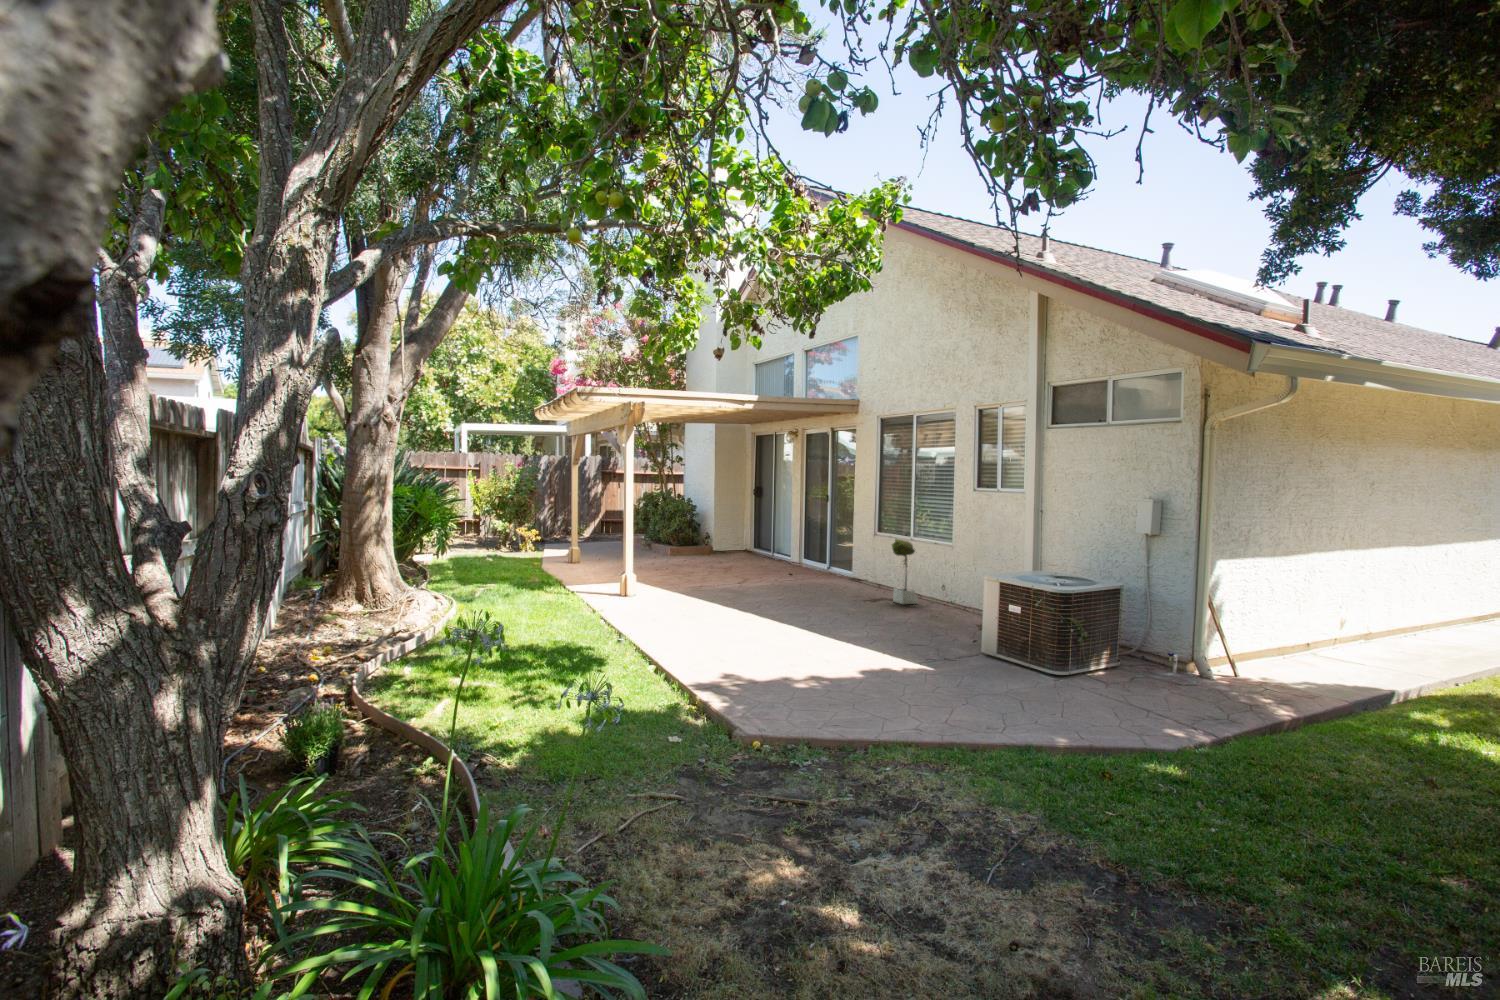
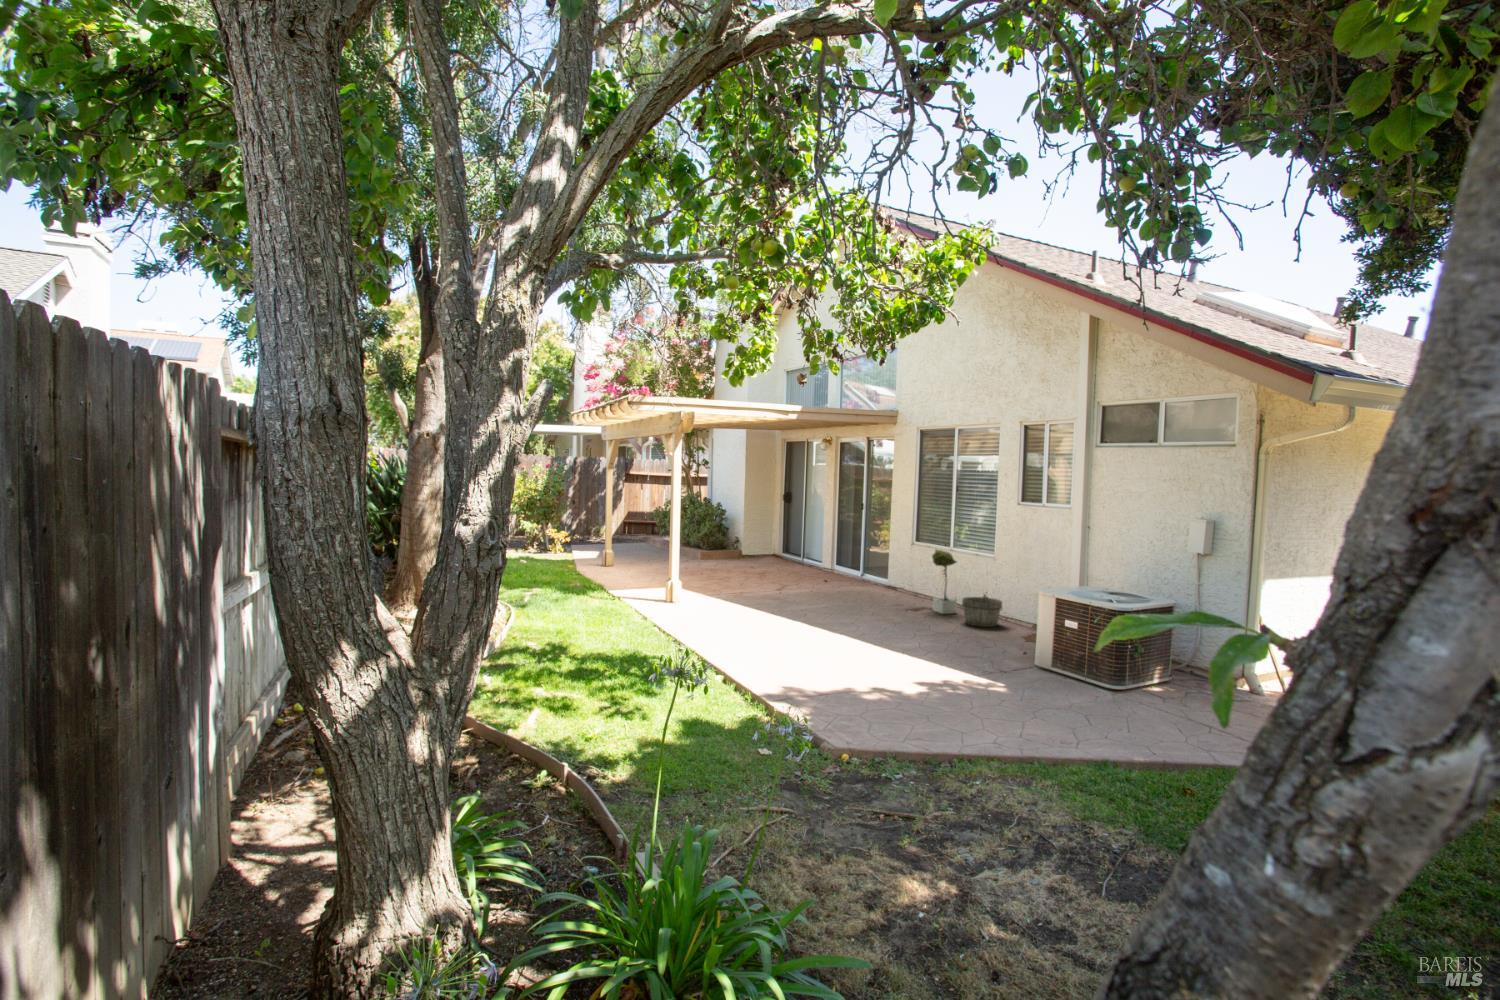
wooden bucket: none [919,580,961,616] -> present [962,592,1002,627]

